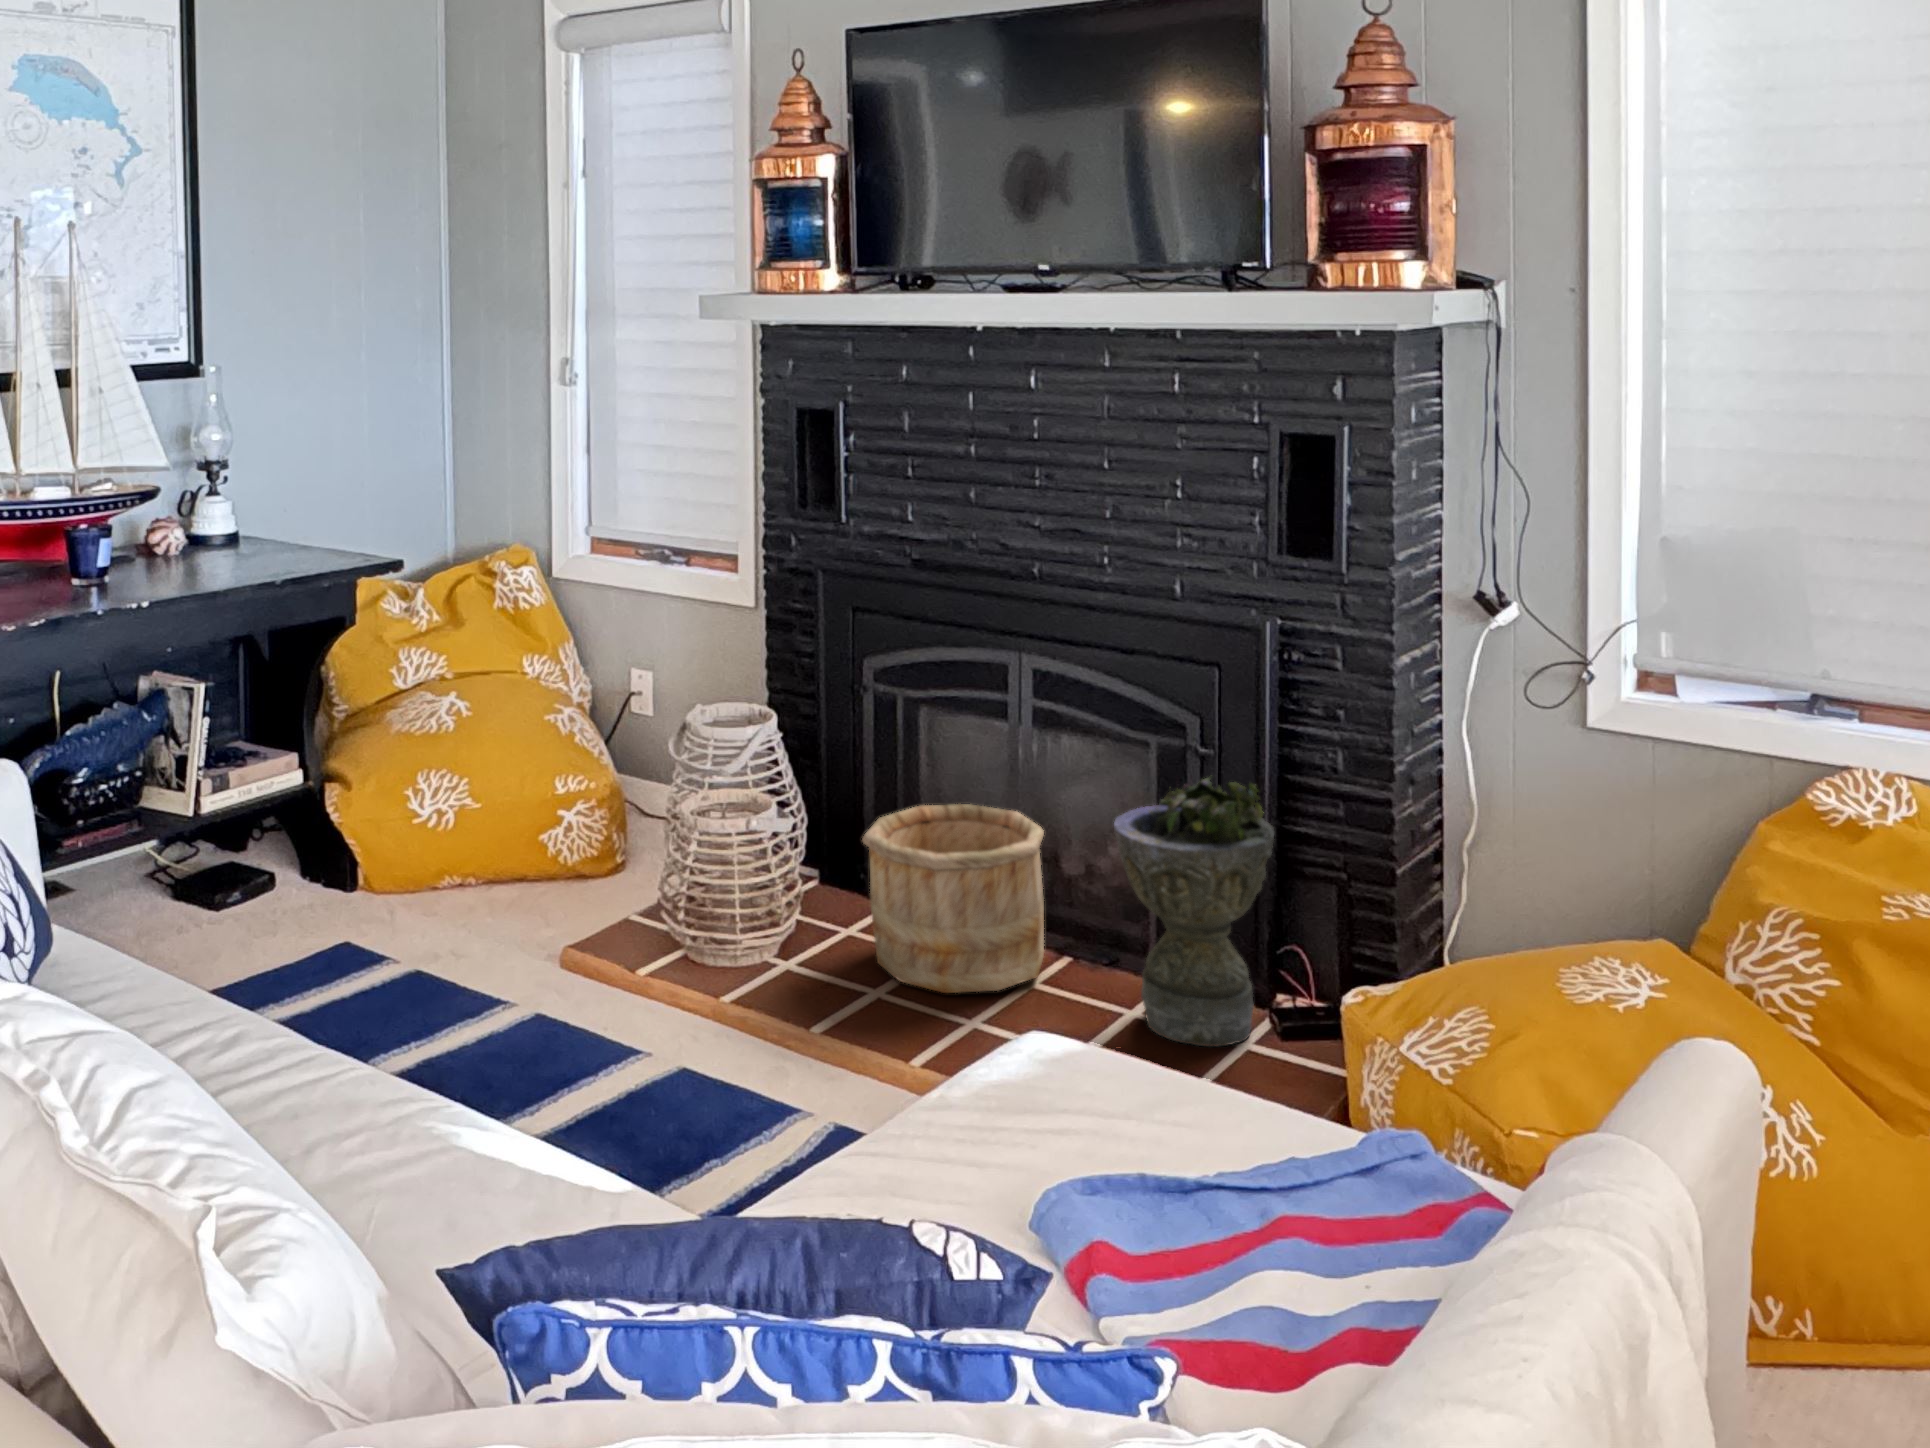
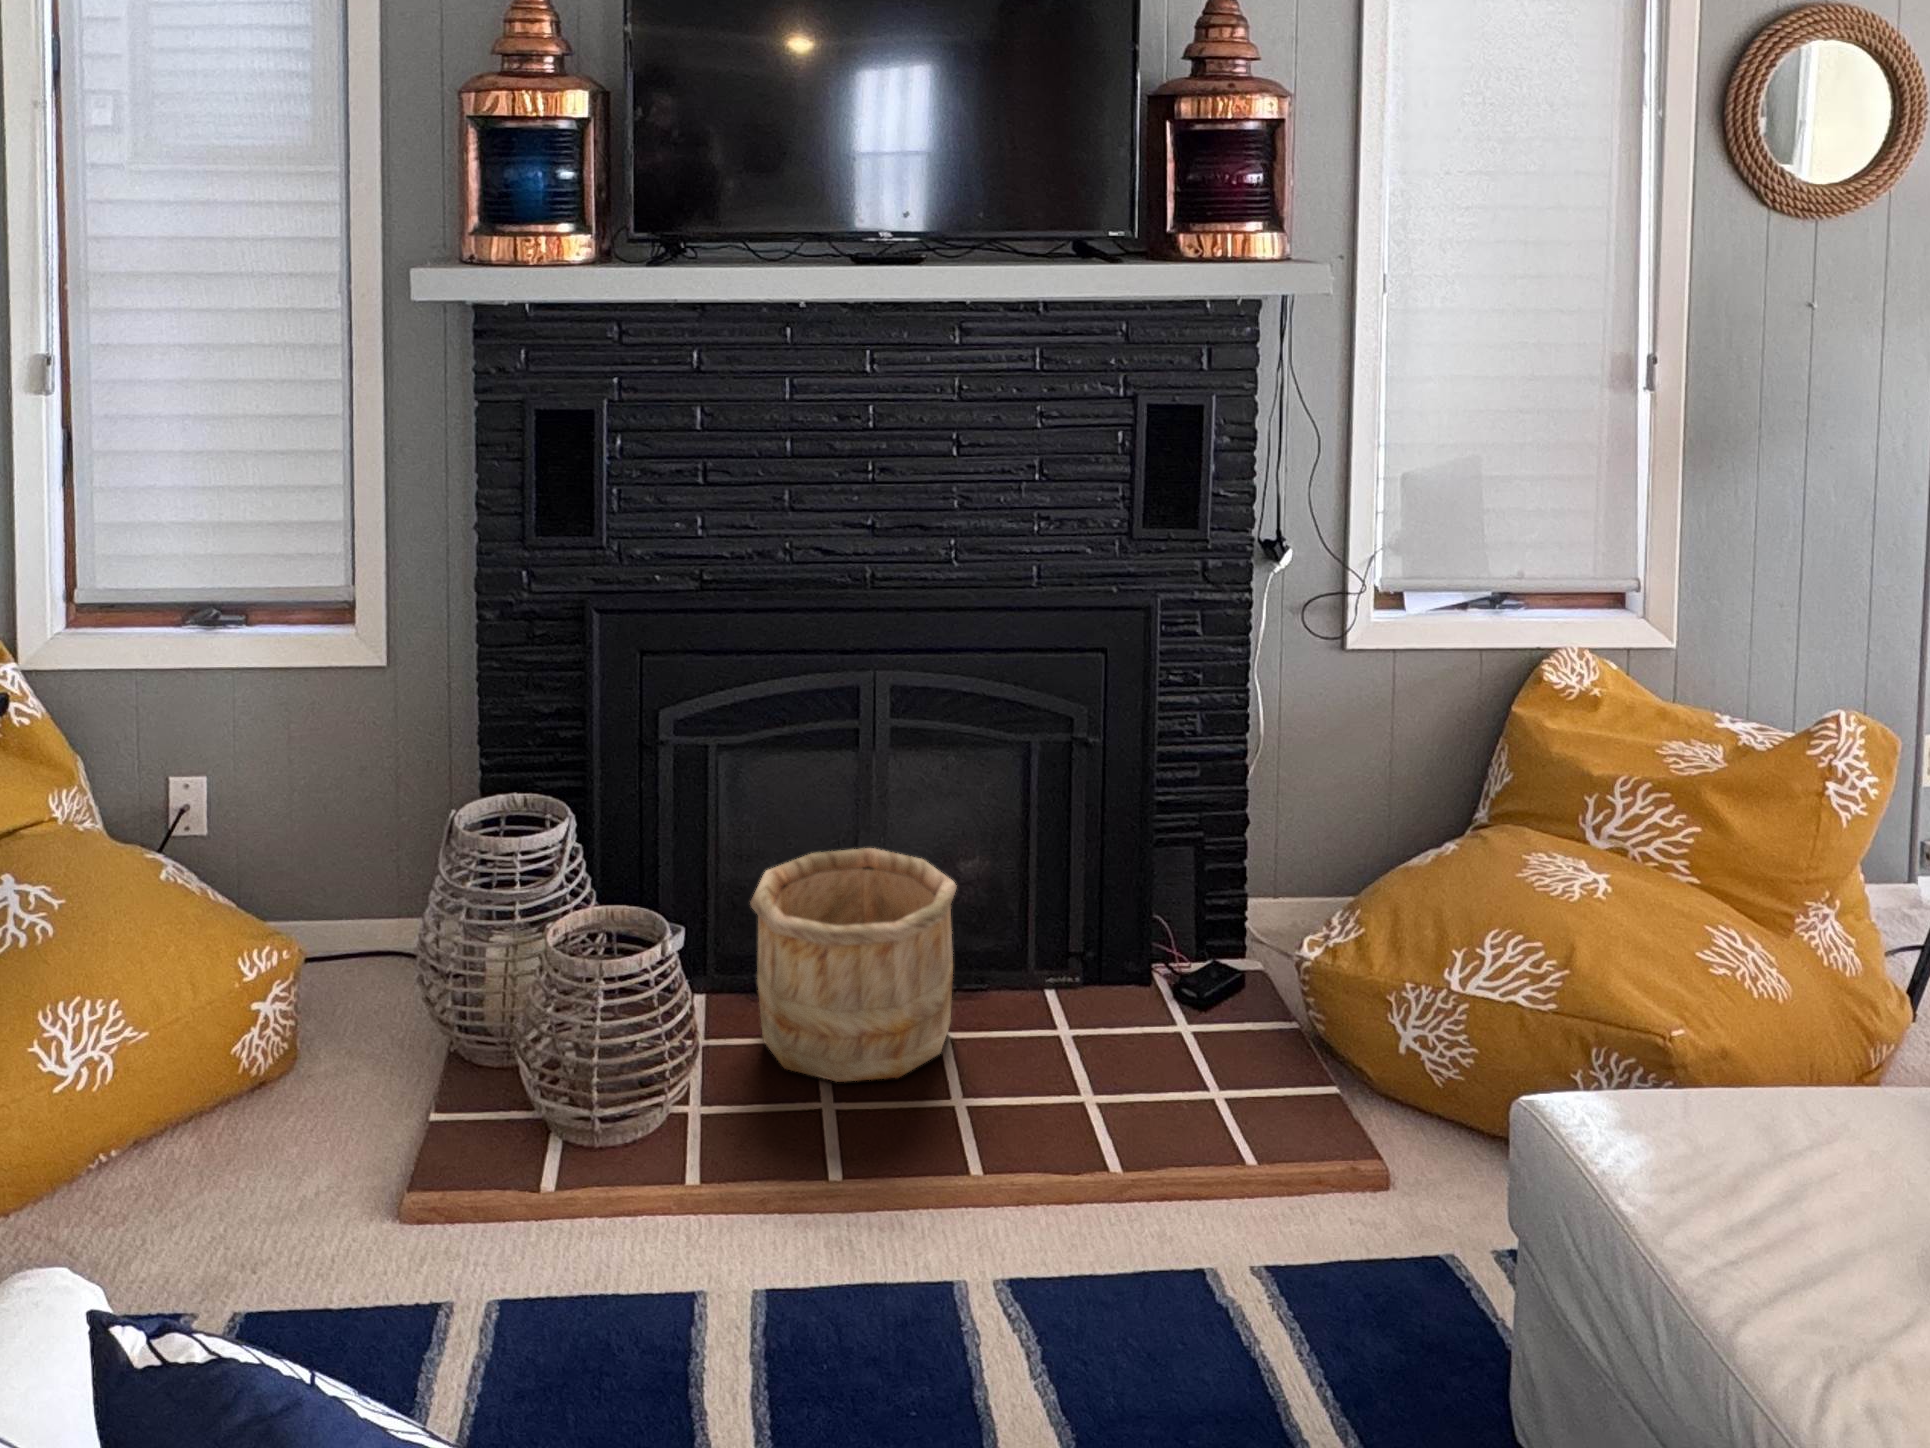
planter: present [1114,777,1275,1047] -> none [1045,764,1209,1046]

